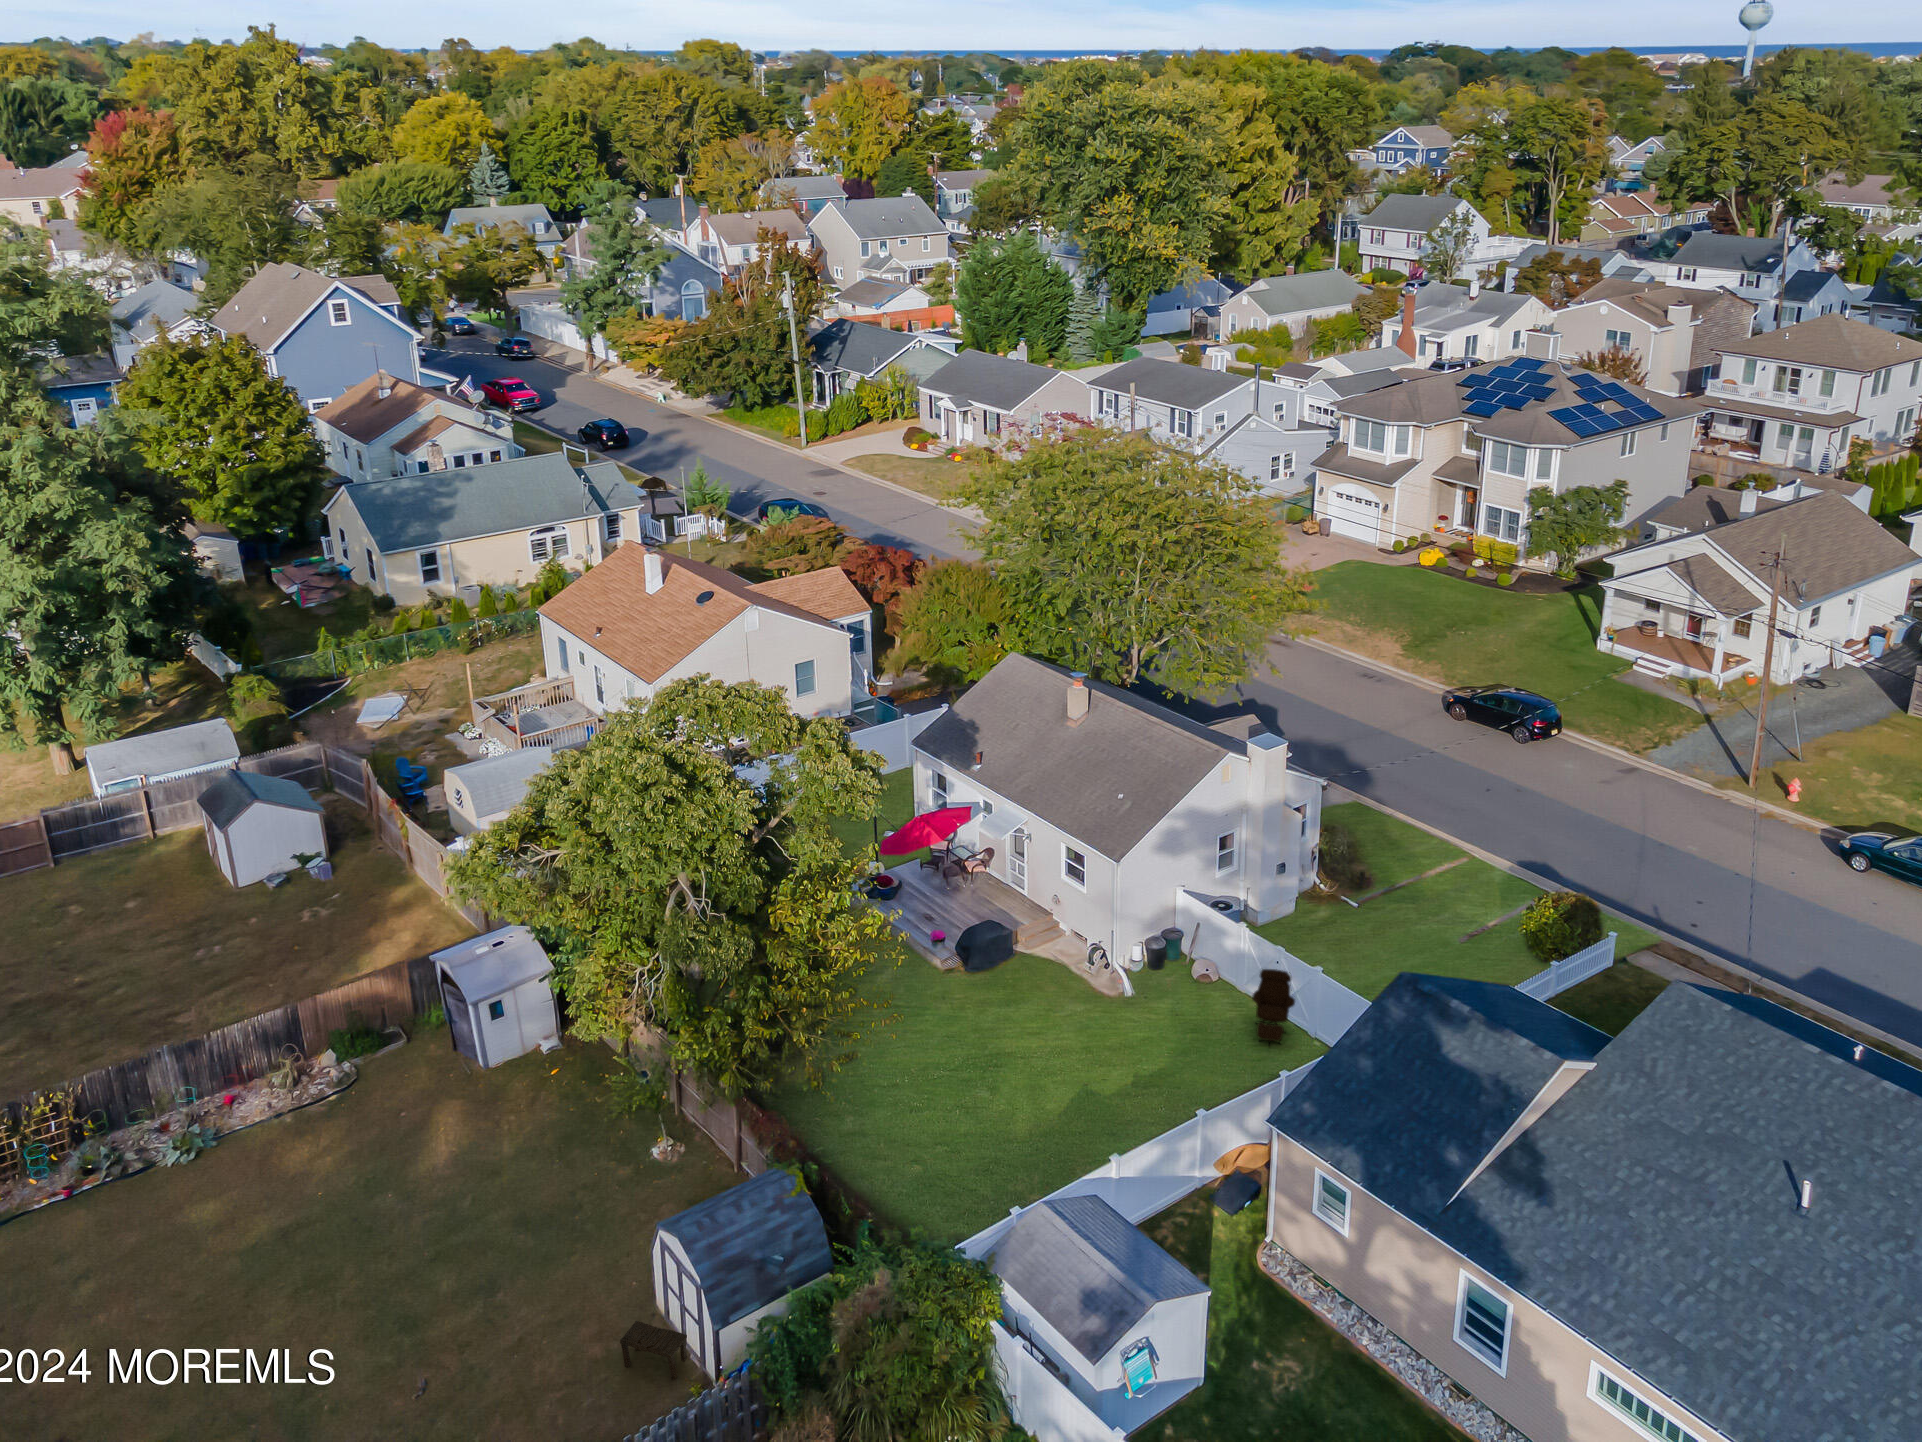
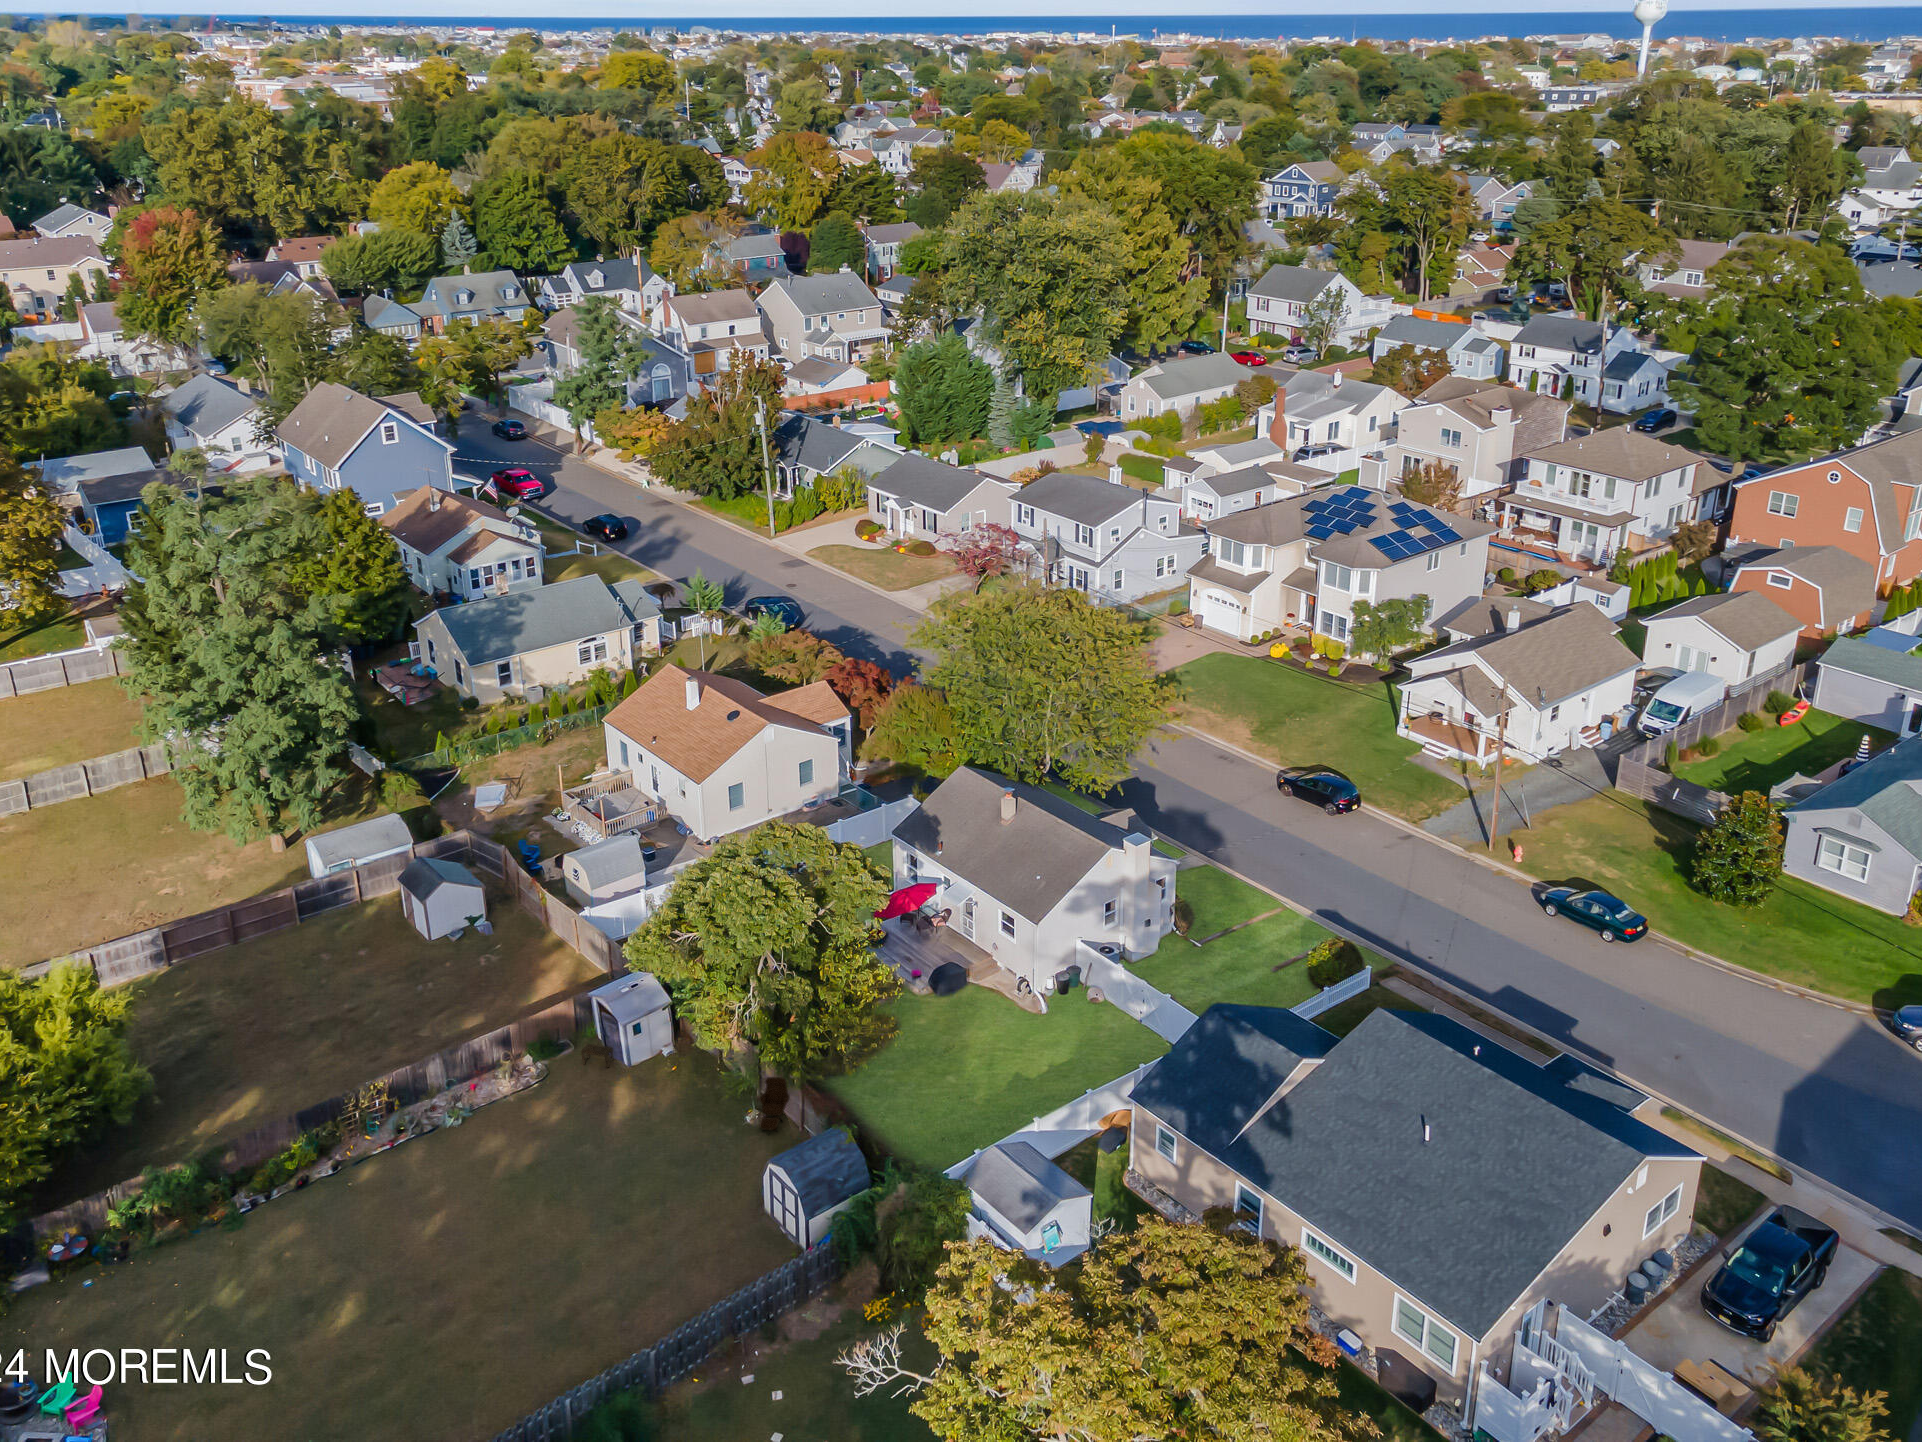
lounge chair: present [1252,969,1295,1042] -> present [759,1077,790,1131]
bench: present [620,1321,687,1380] -> present [581,1044,613,1067]

